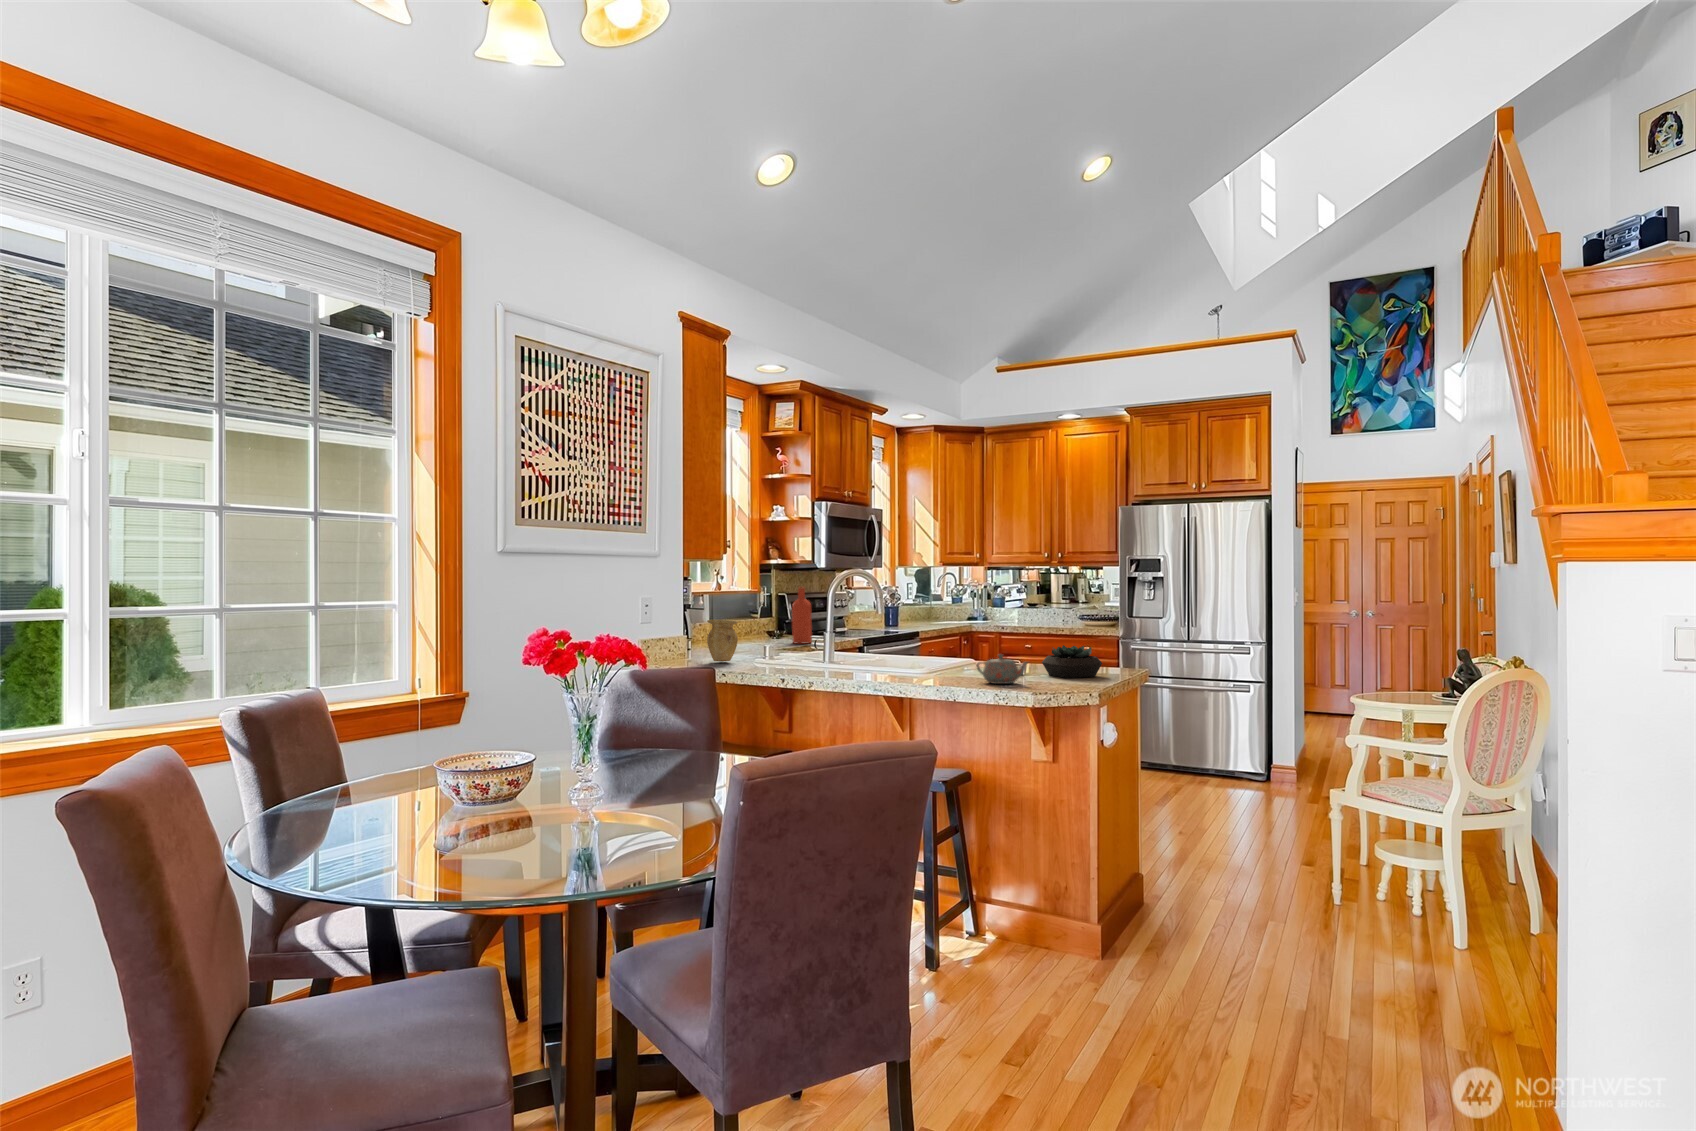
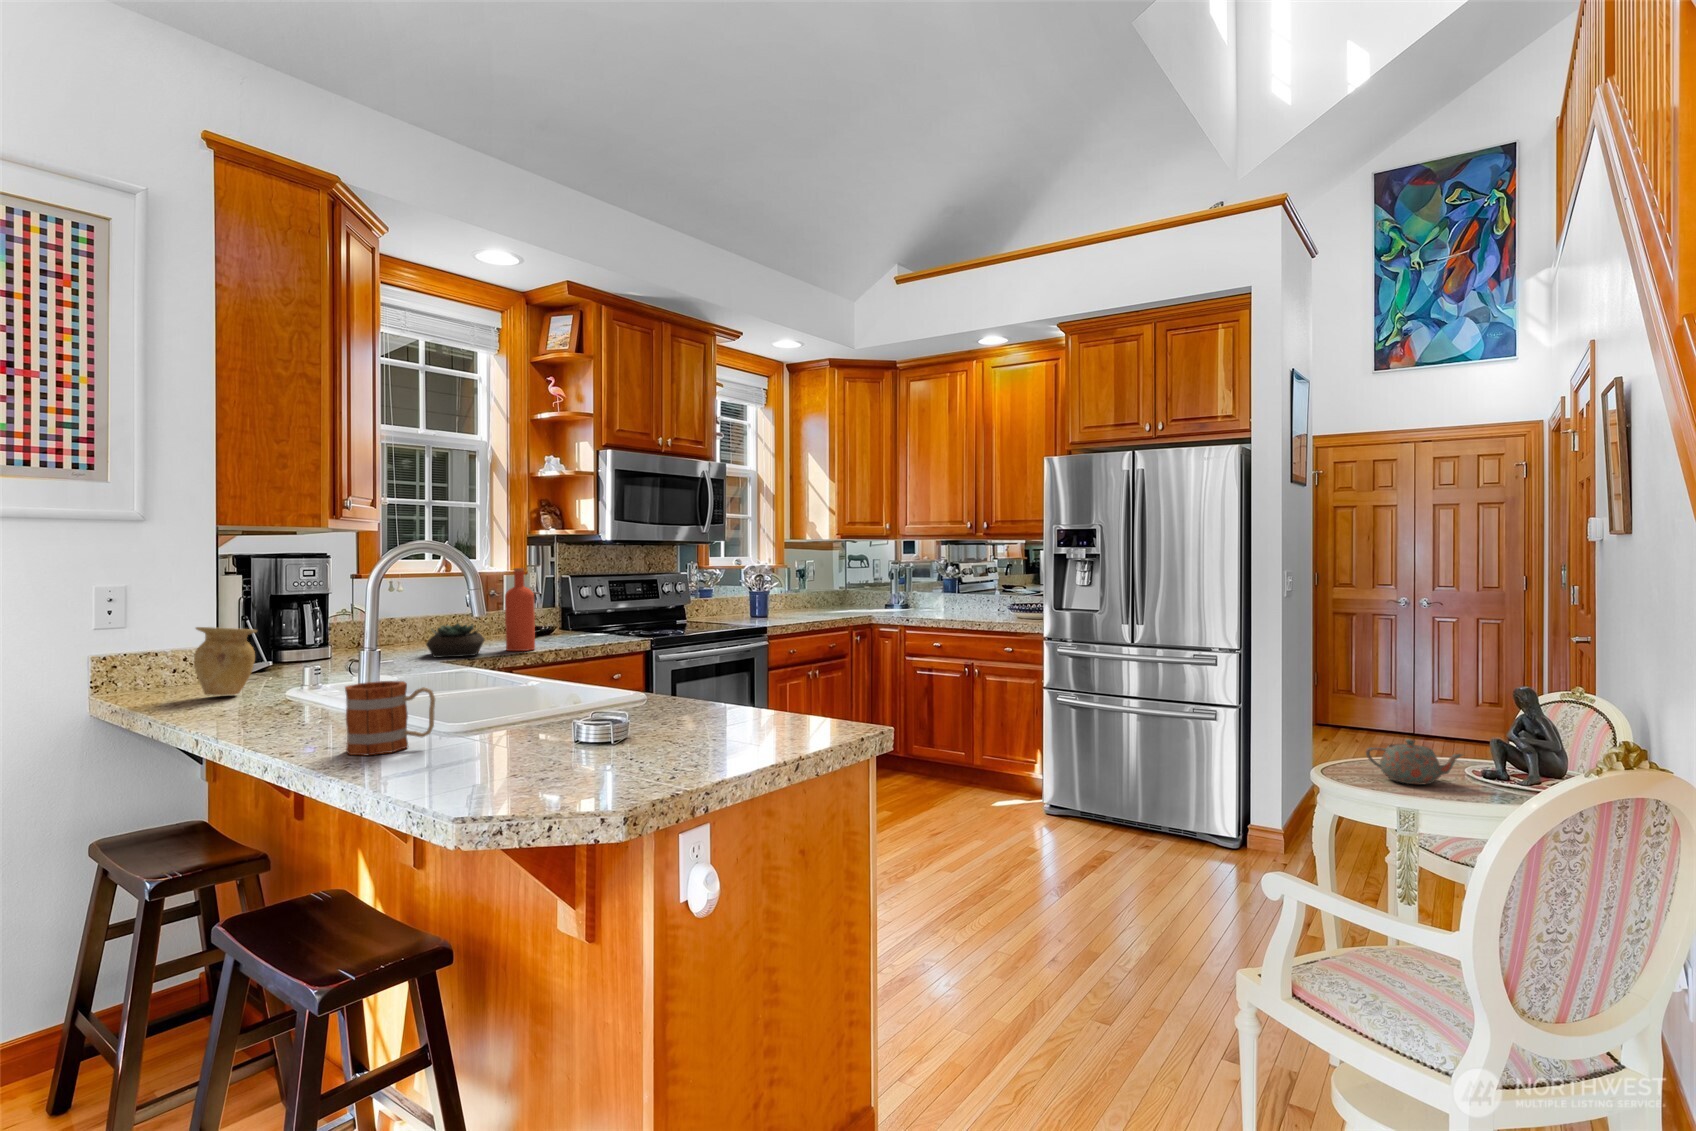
mug: none [894,642,936,678] -> present [345,681,435,755]
succulent plant: present [1042,645,1102,678] -> present [426,624,485,657]
teapot: present [976,654,1028,684] -> present [1366,739,1463,784]

